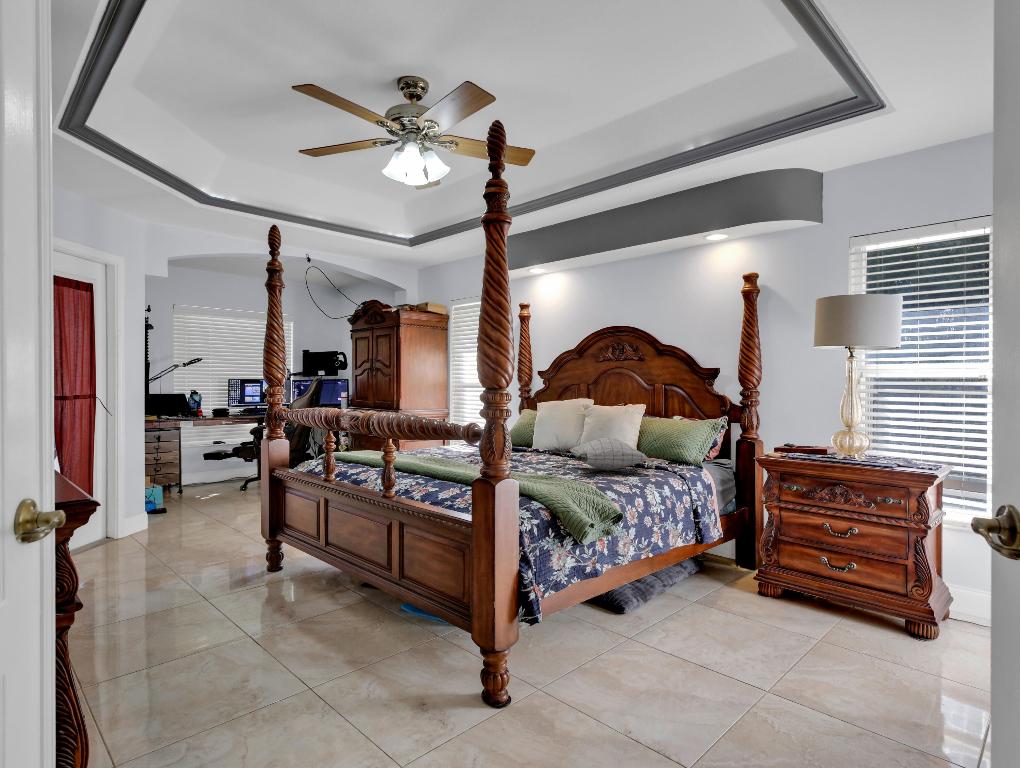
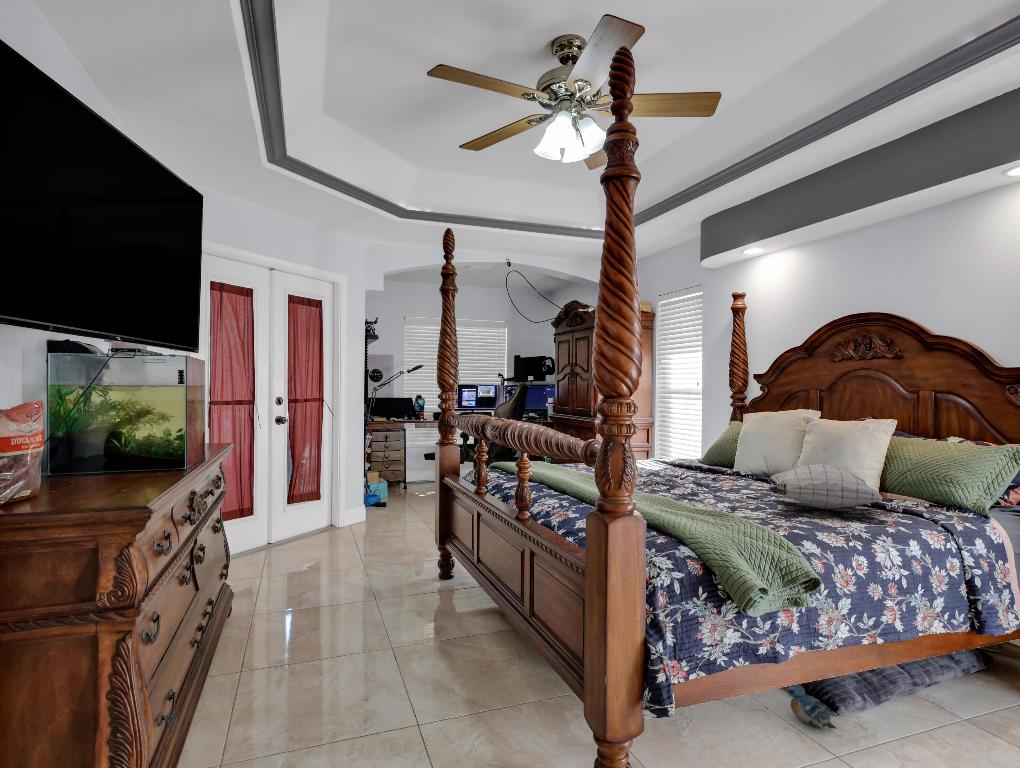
plush toy: none [592,596,625,623] -> present [787,684,837,729]

